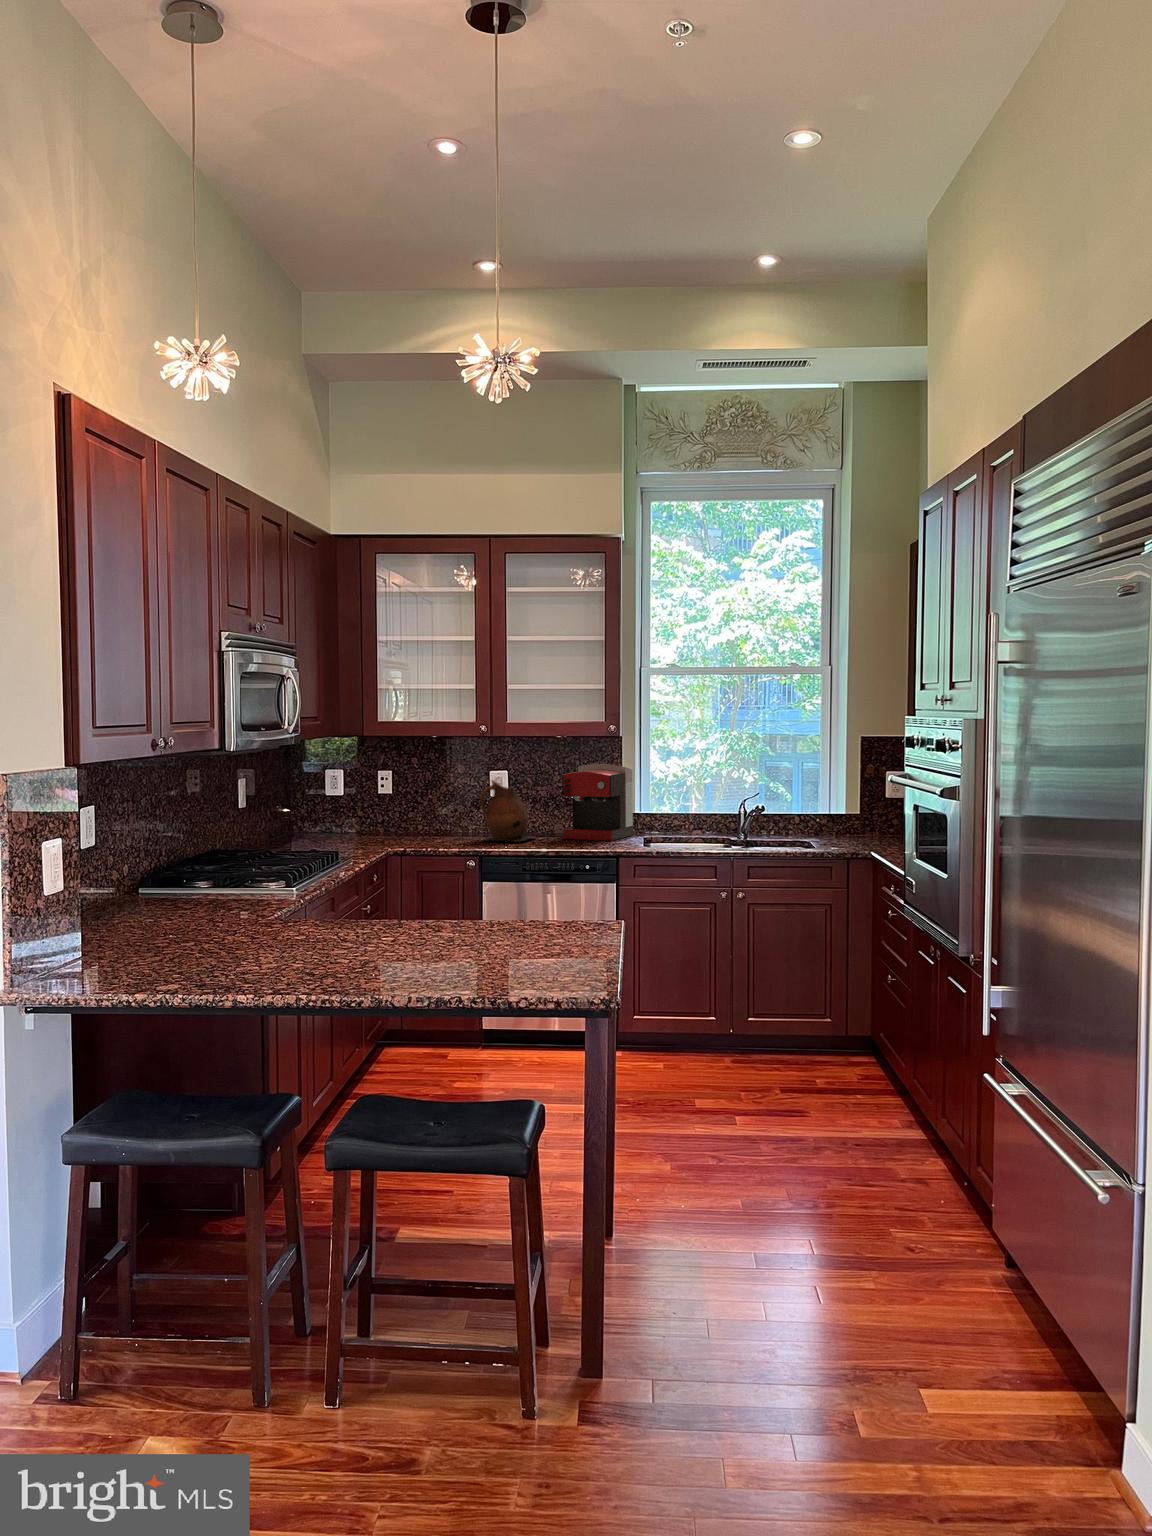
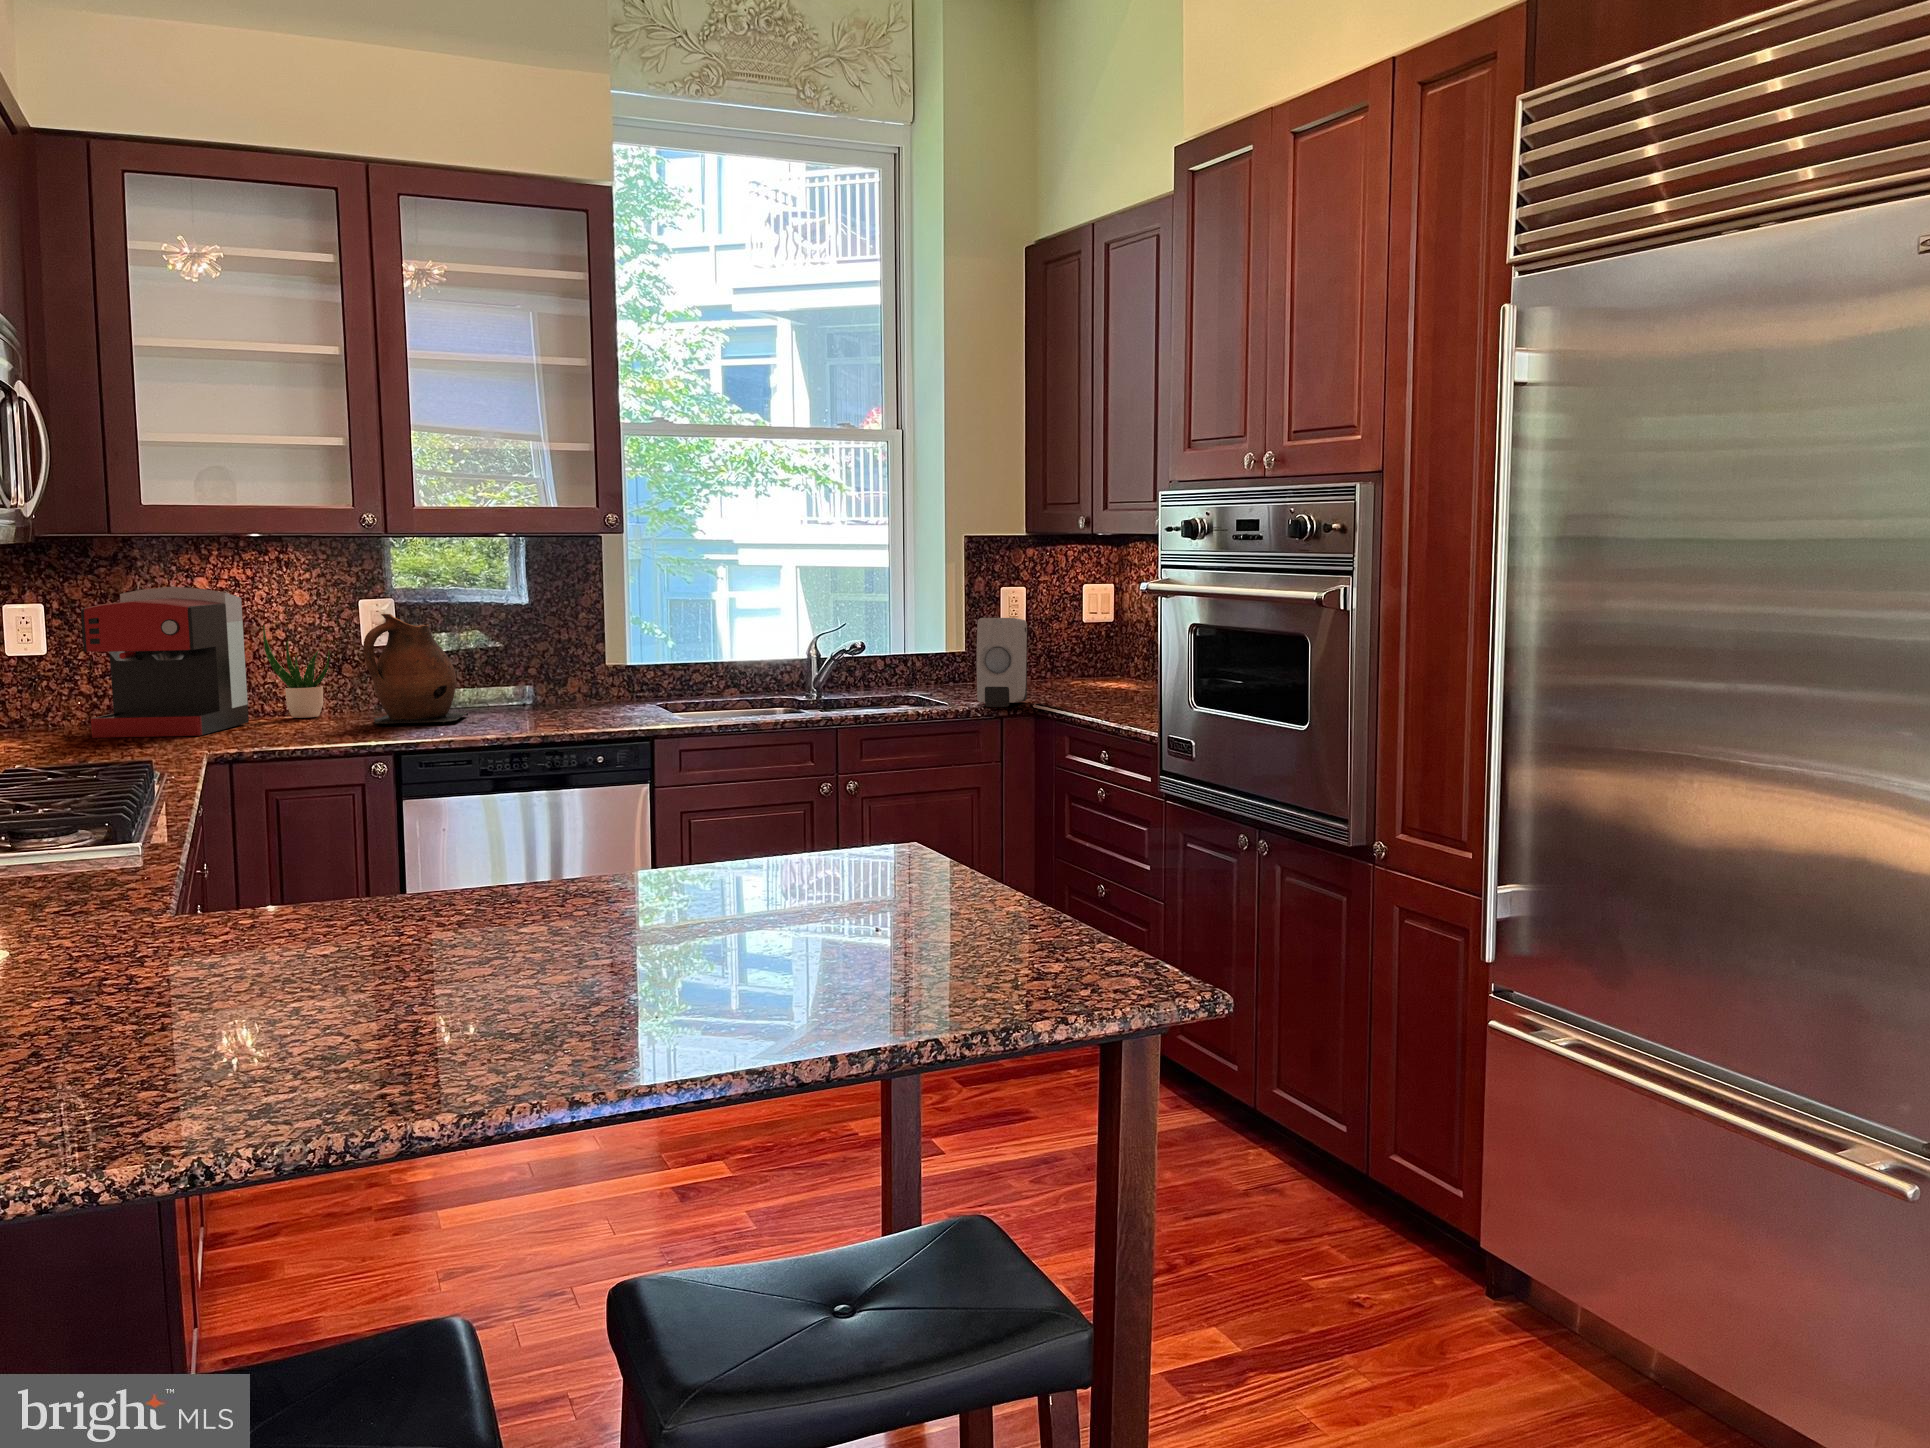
coffee maker: present [562,764,633,841] -> present [81,587,249,738]
potted plant: none [441,783,477,834] -> present [263,625,330,718]
soap dispenser: none [833,794,875,853] -> present [976,618,1027,707]

